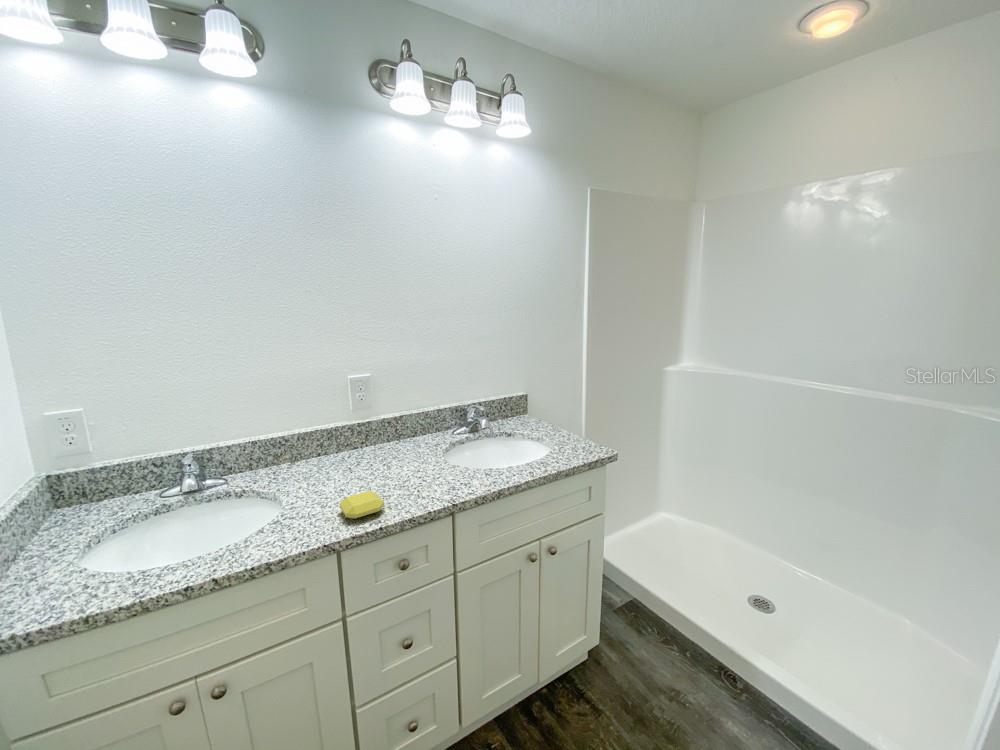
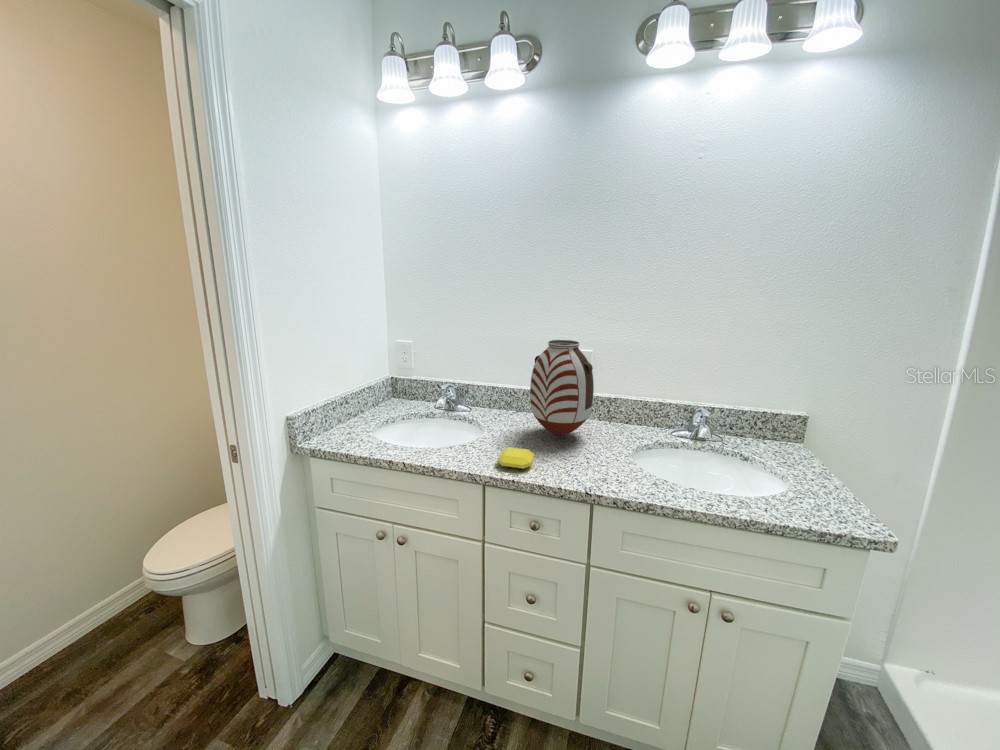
vase: none [327,367,400,469] -> present [530,340,594,436]

